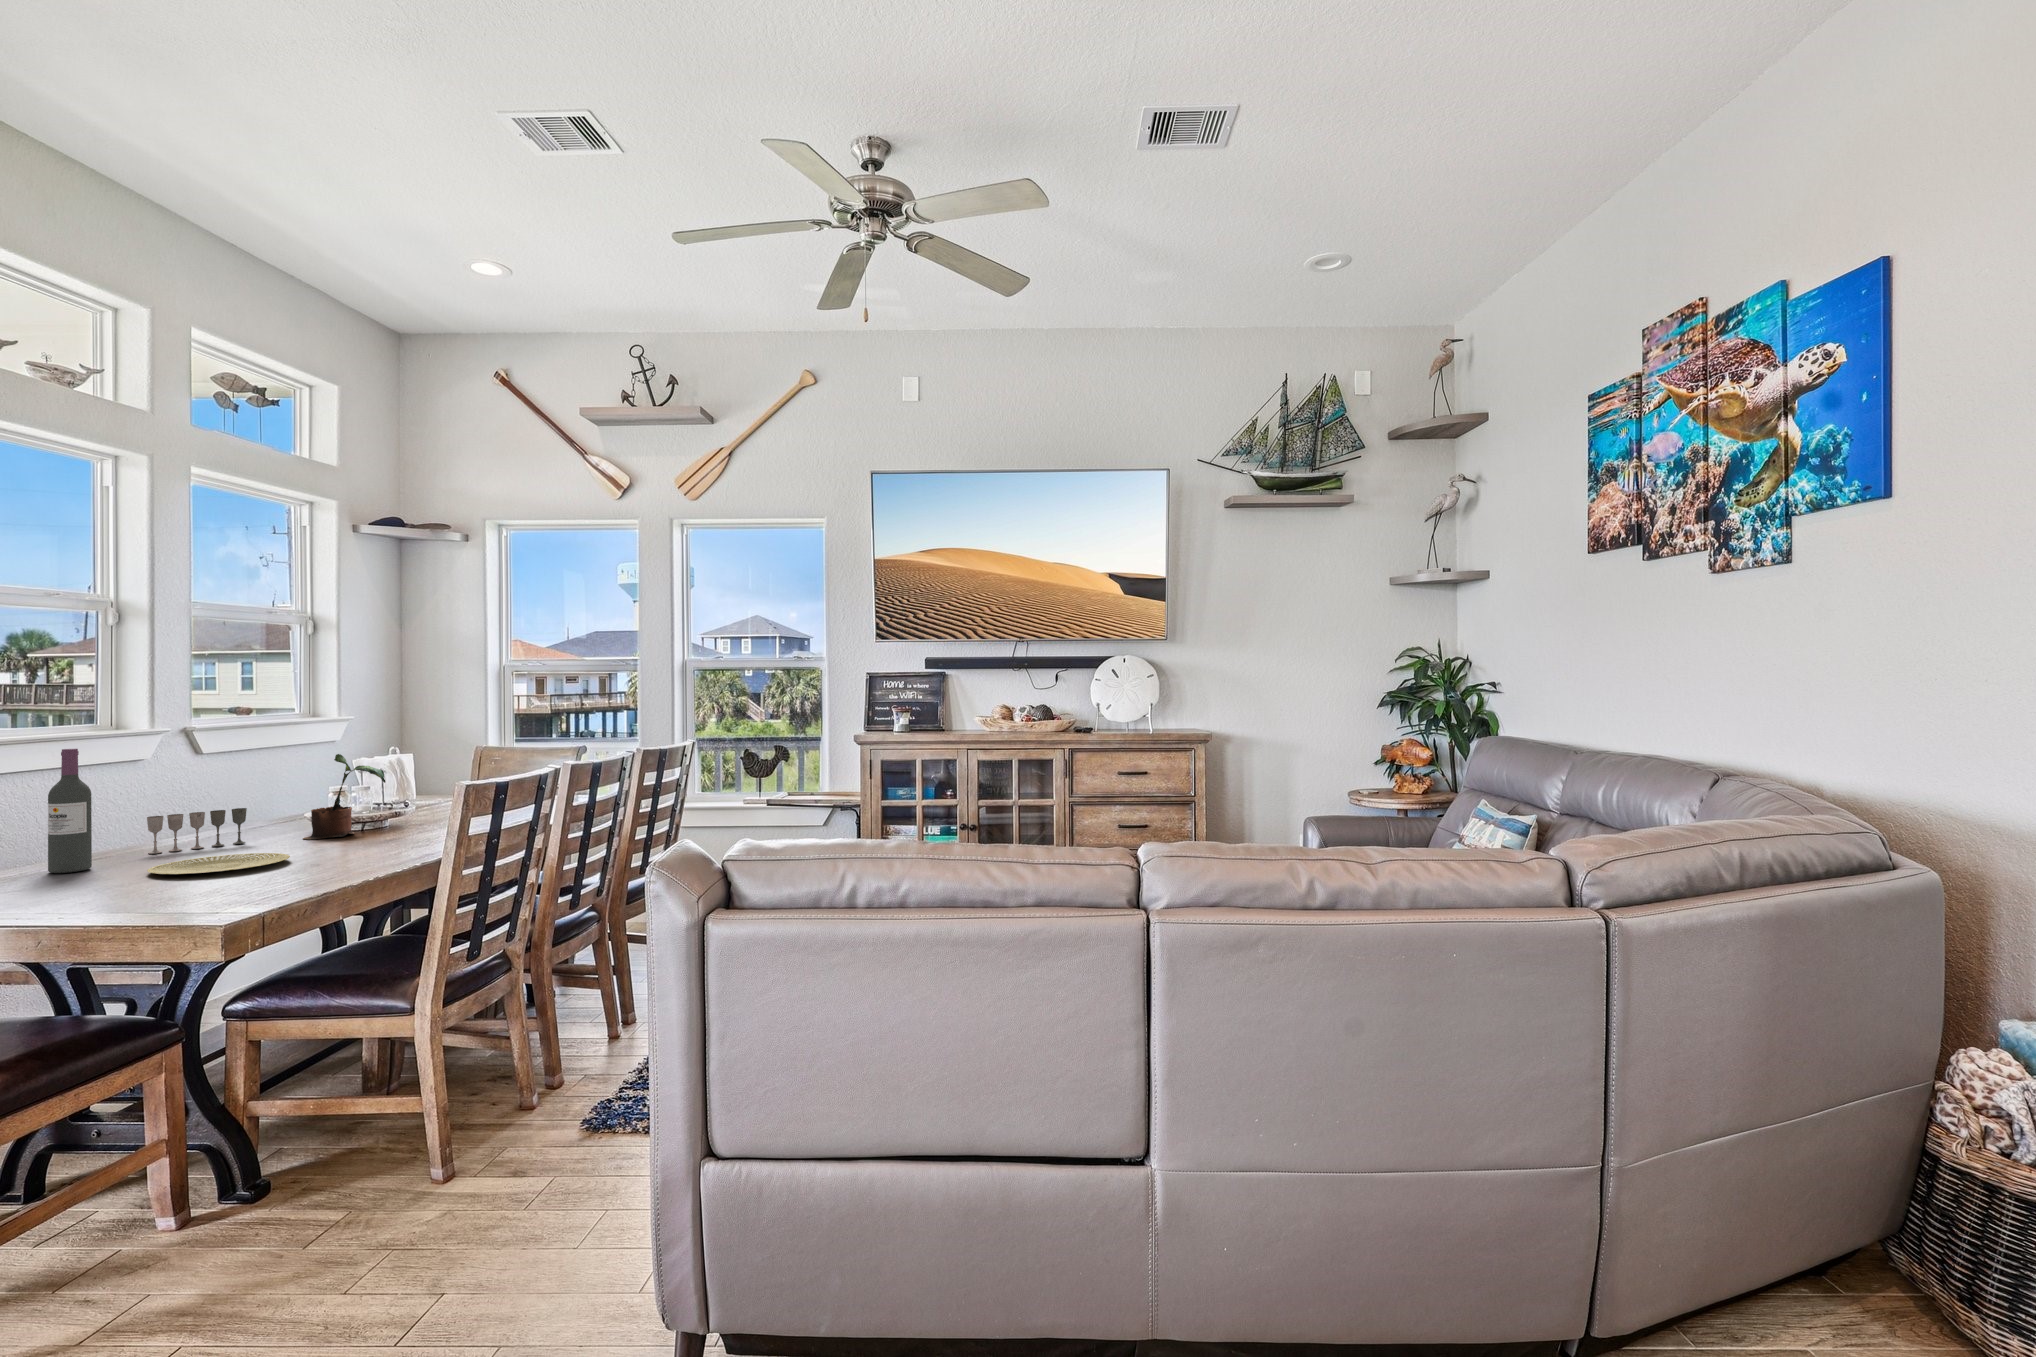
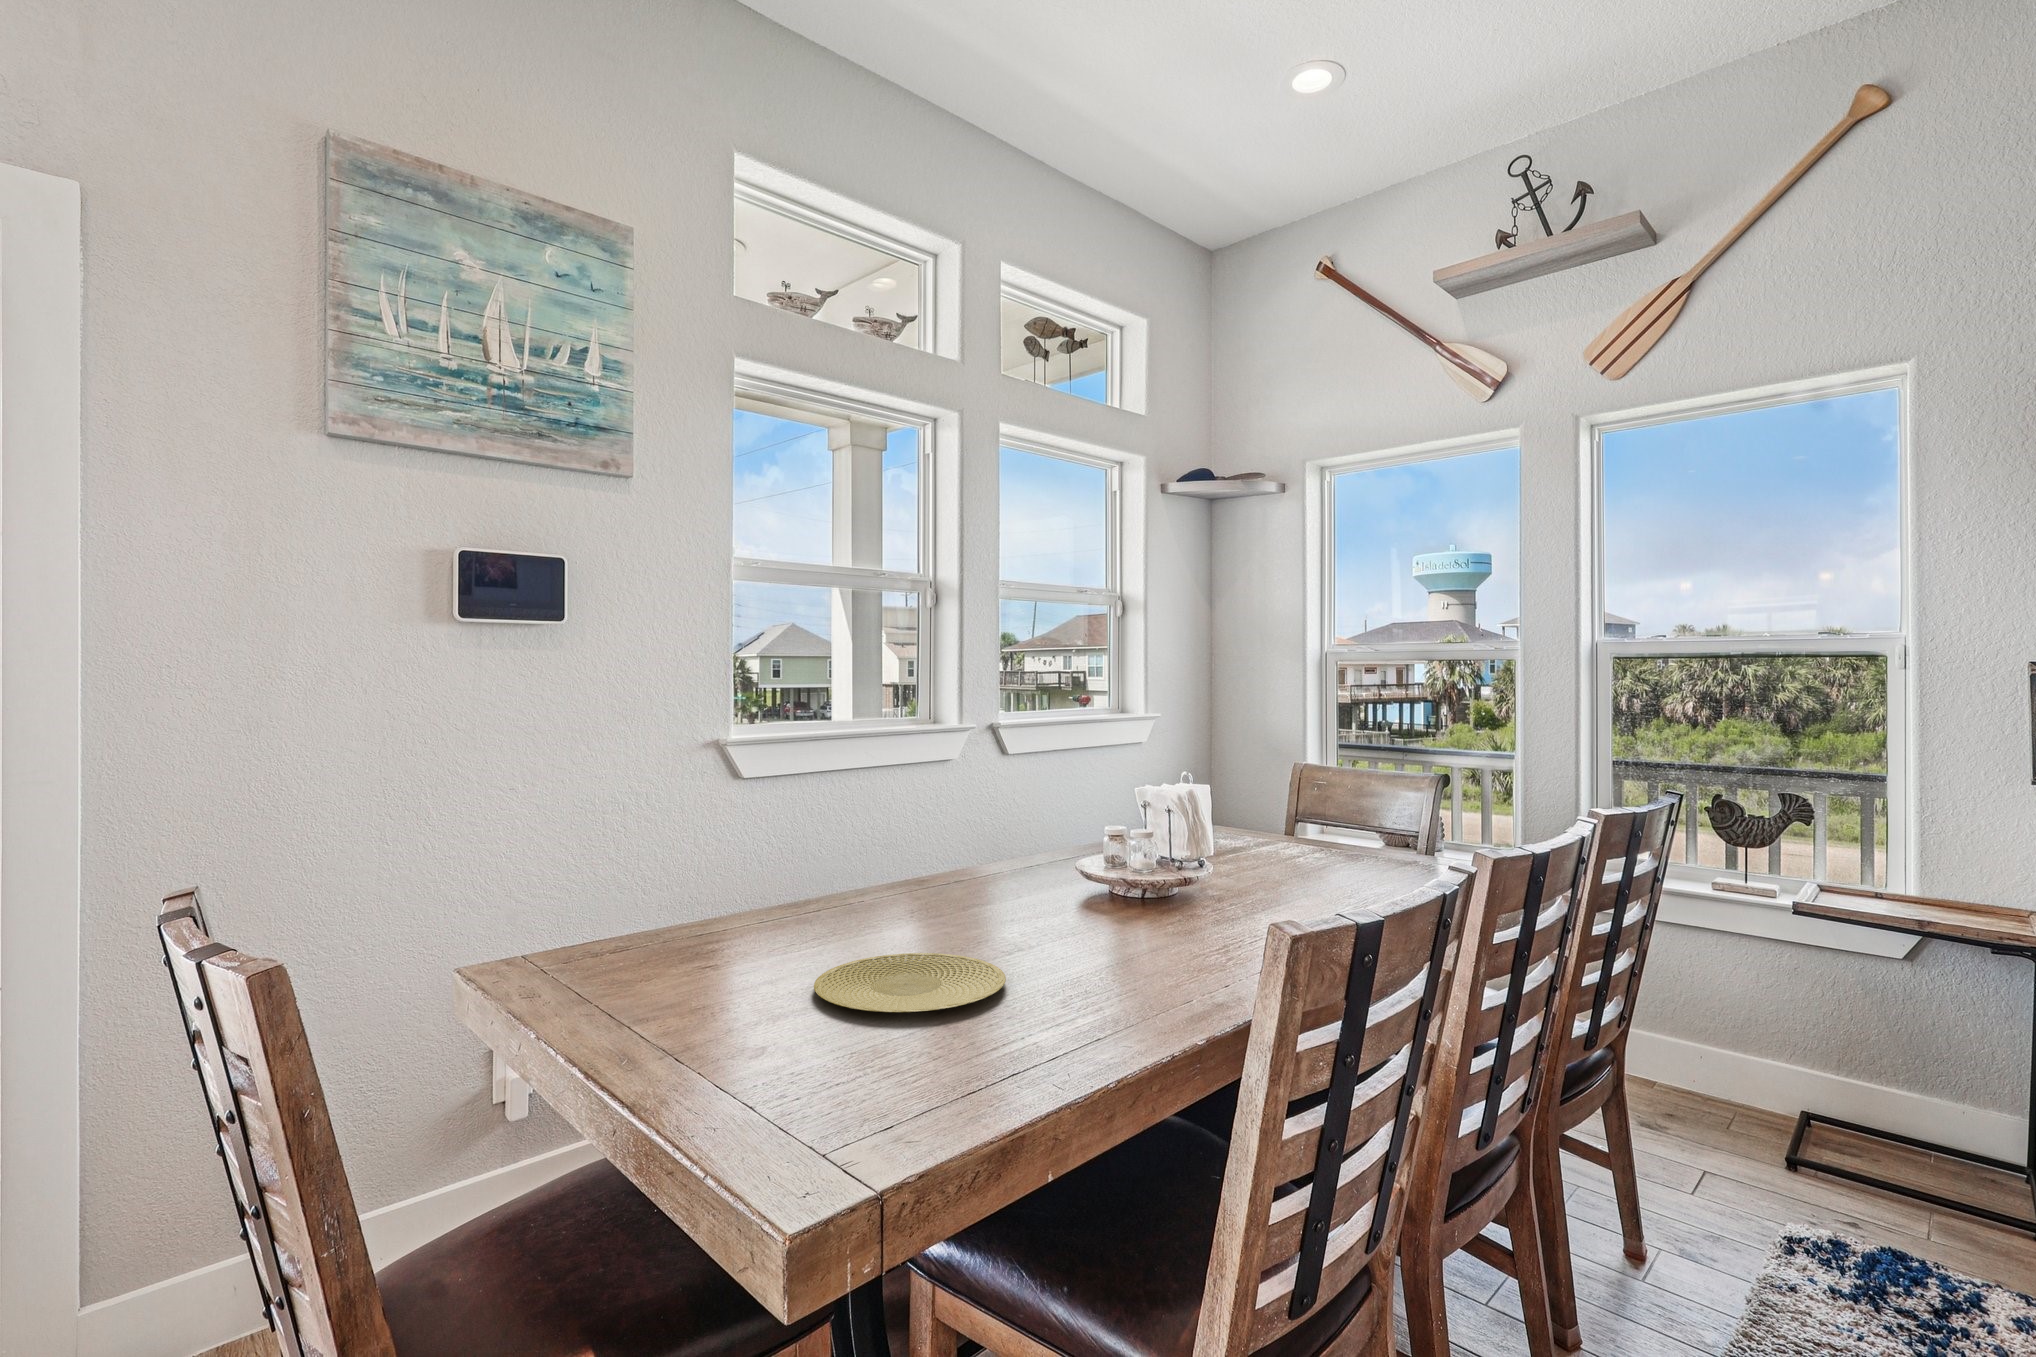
wine bottle: present [48,749,92,873] -> none [735,767,783,954]
potted plant: present [303,754,386,839] -> none [1052,790,1164,927]
wine glass: present [147,808,247,854] -> none [865,863,984,924]

